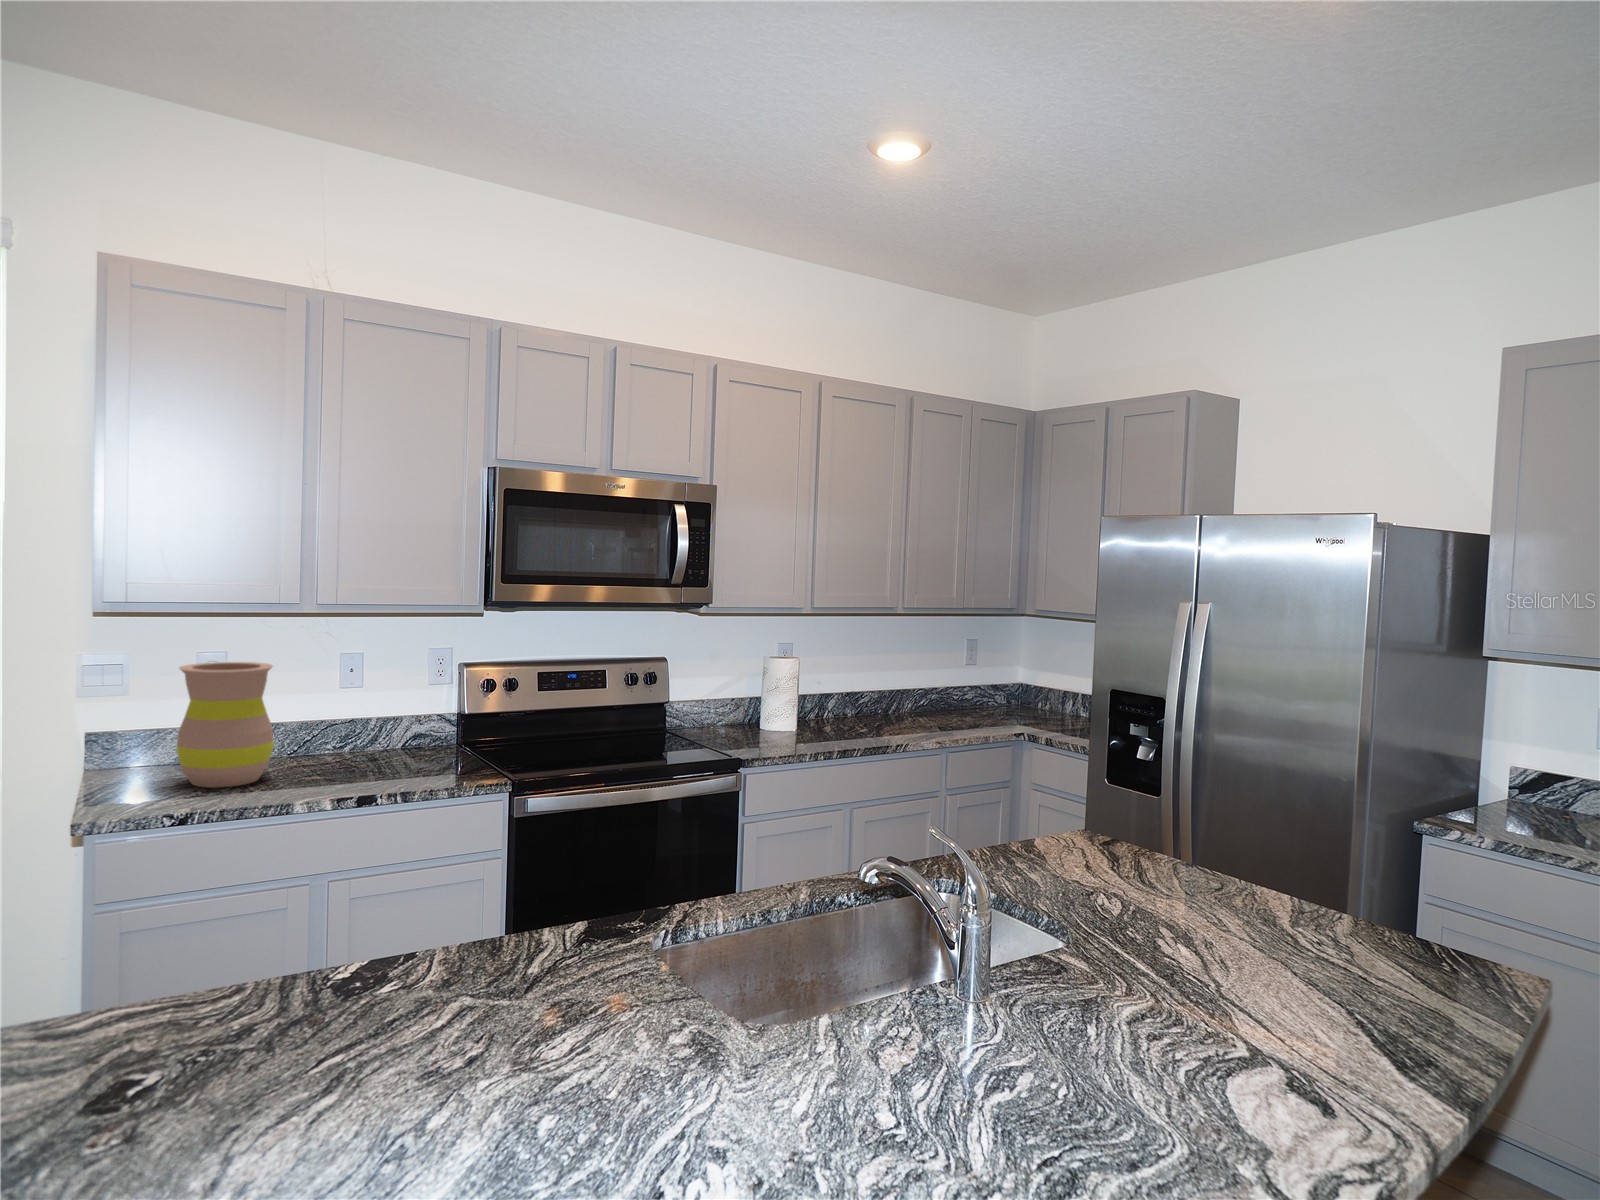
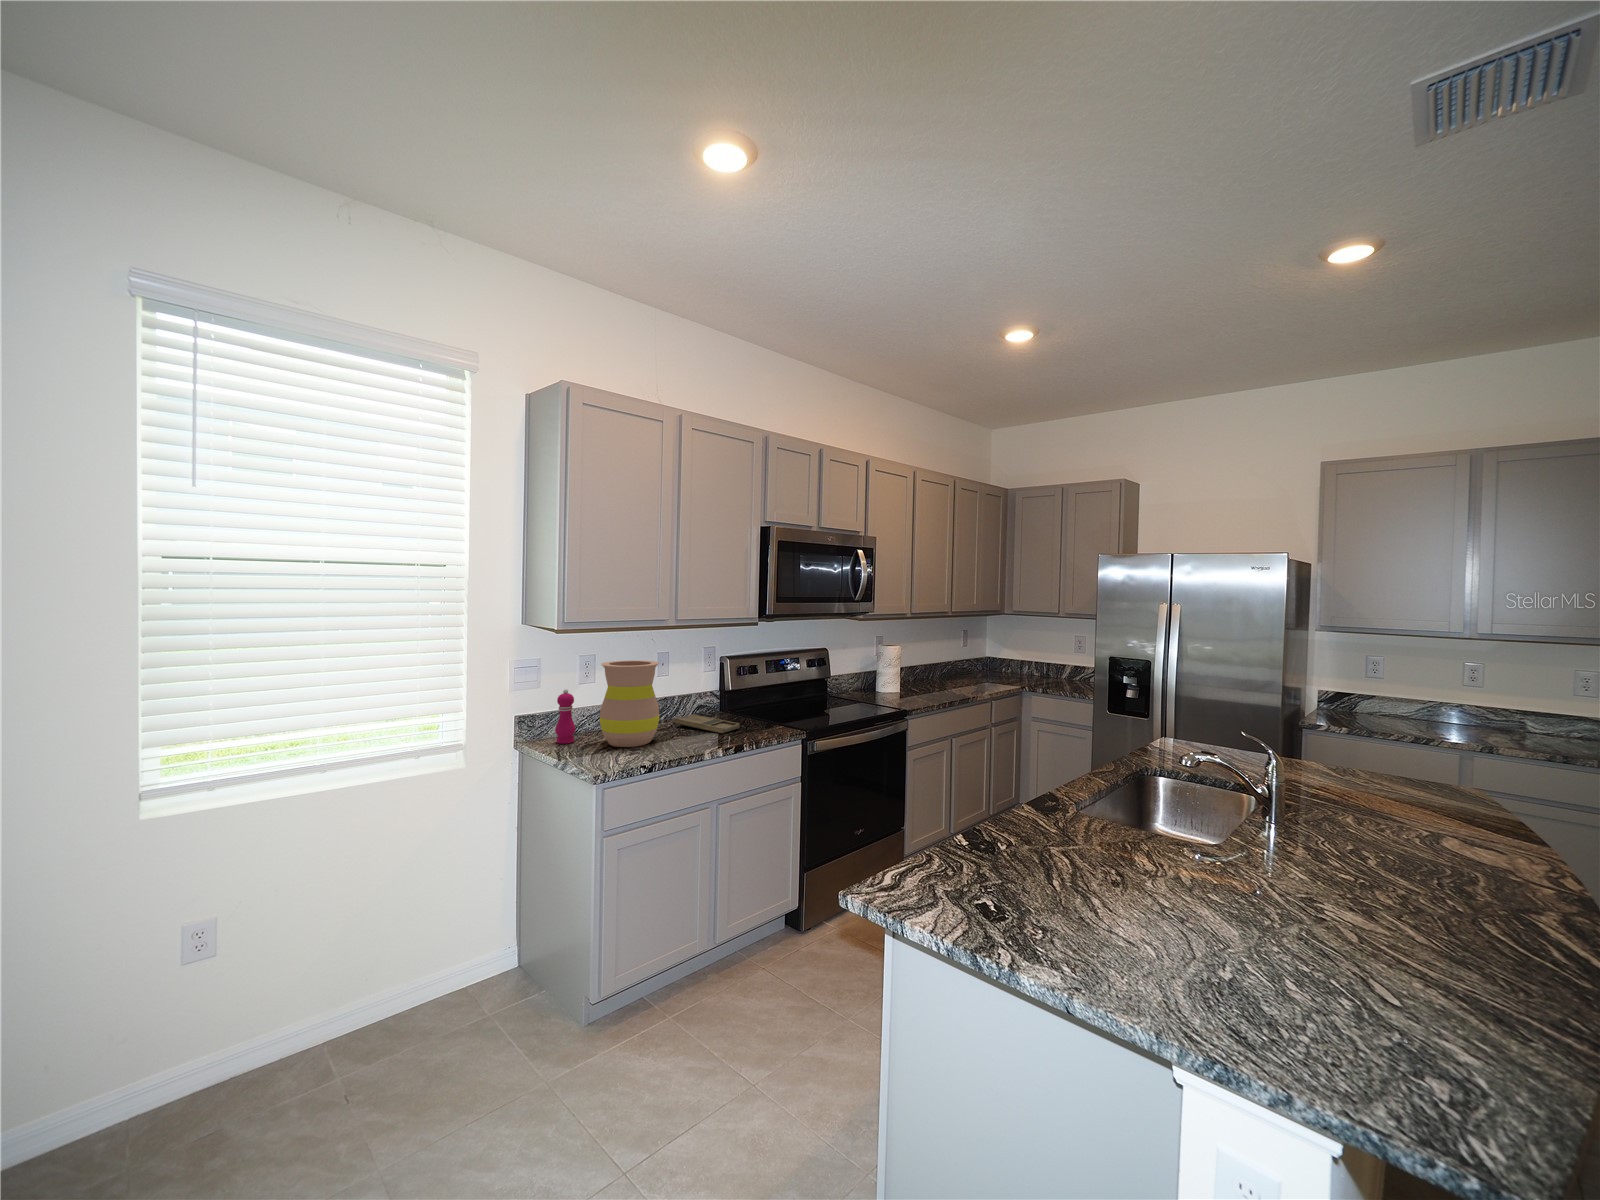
pepper mill: none [128,699,161,776] -> present [555,689,576,744]
tray: none [339,745,421,777] -> present [674,714,740,733]

